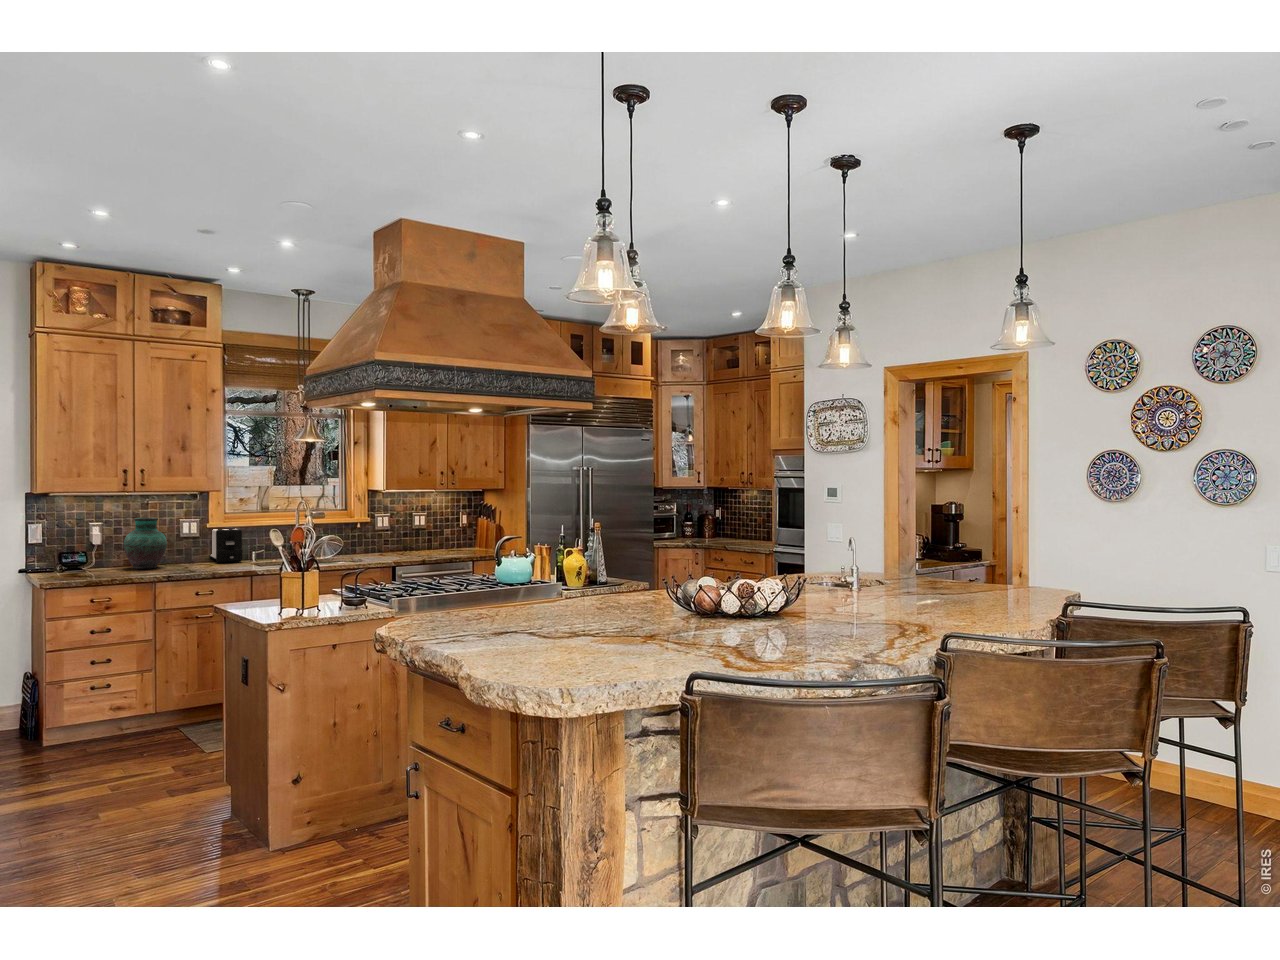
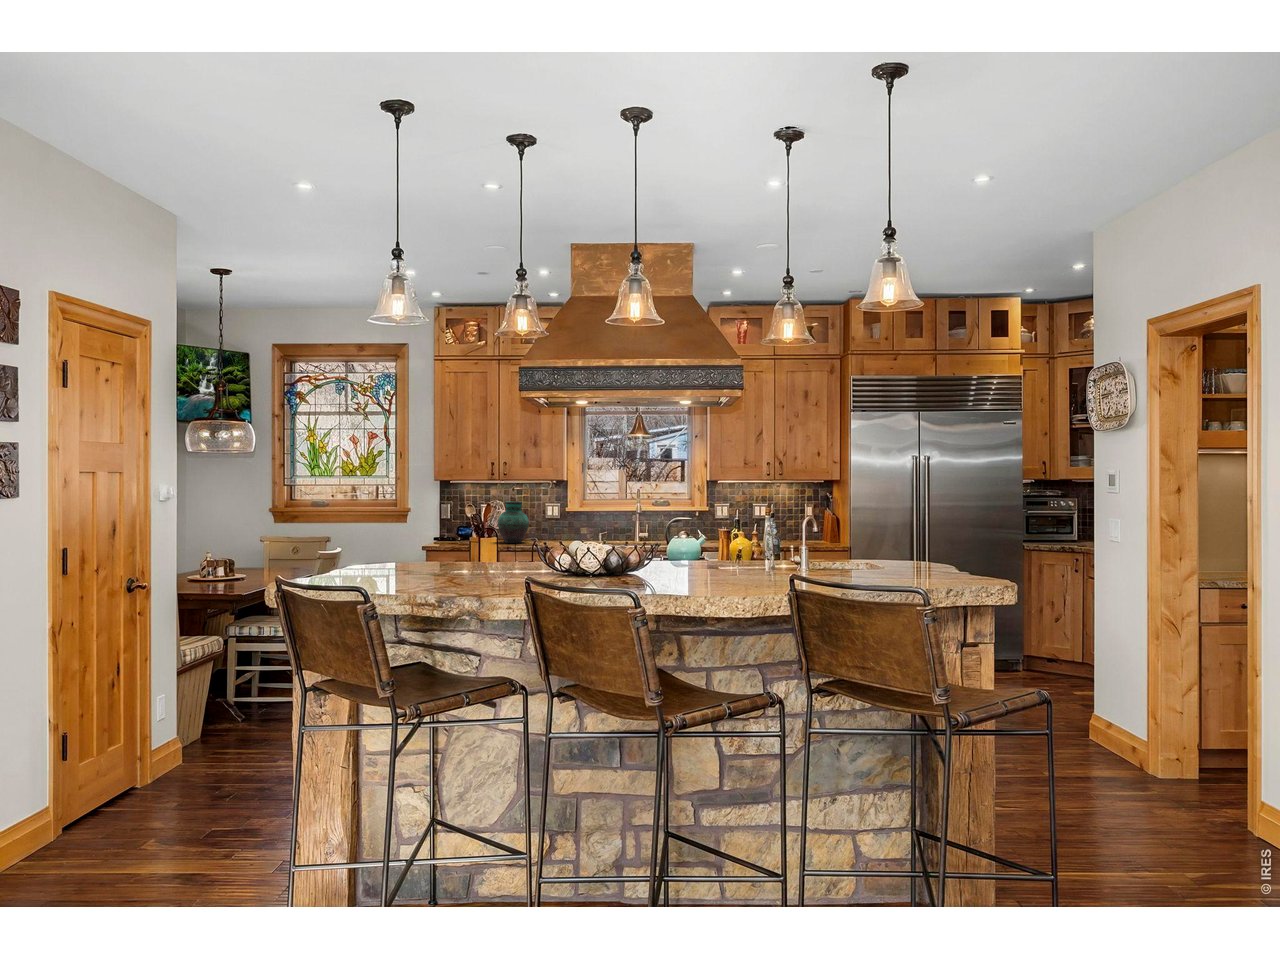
toaster: present [209,529,243,563] -> none [568,512,592,541]

